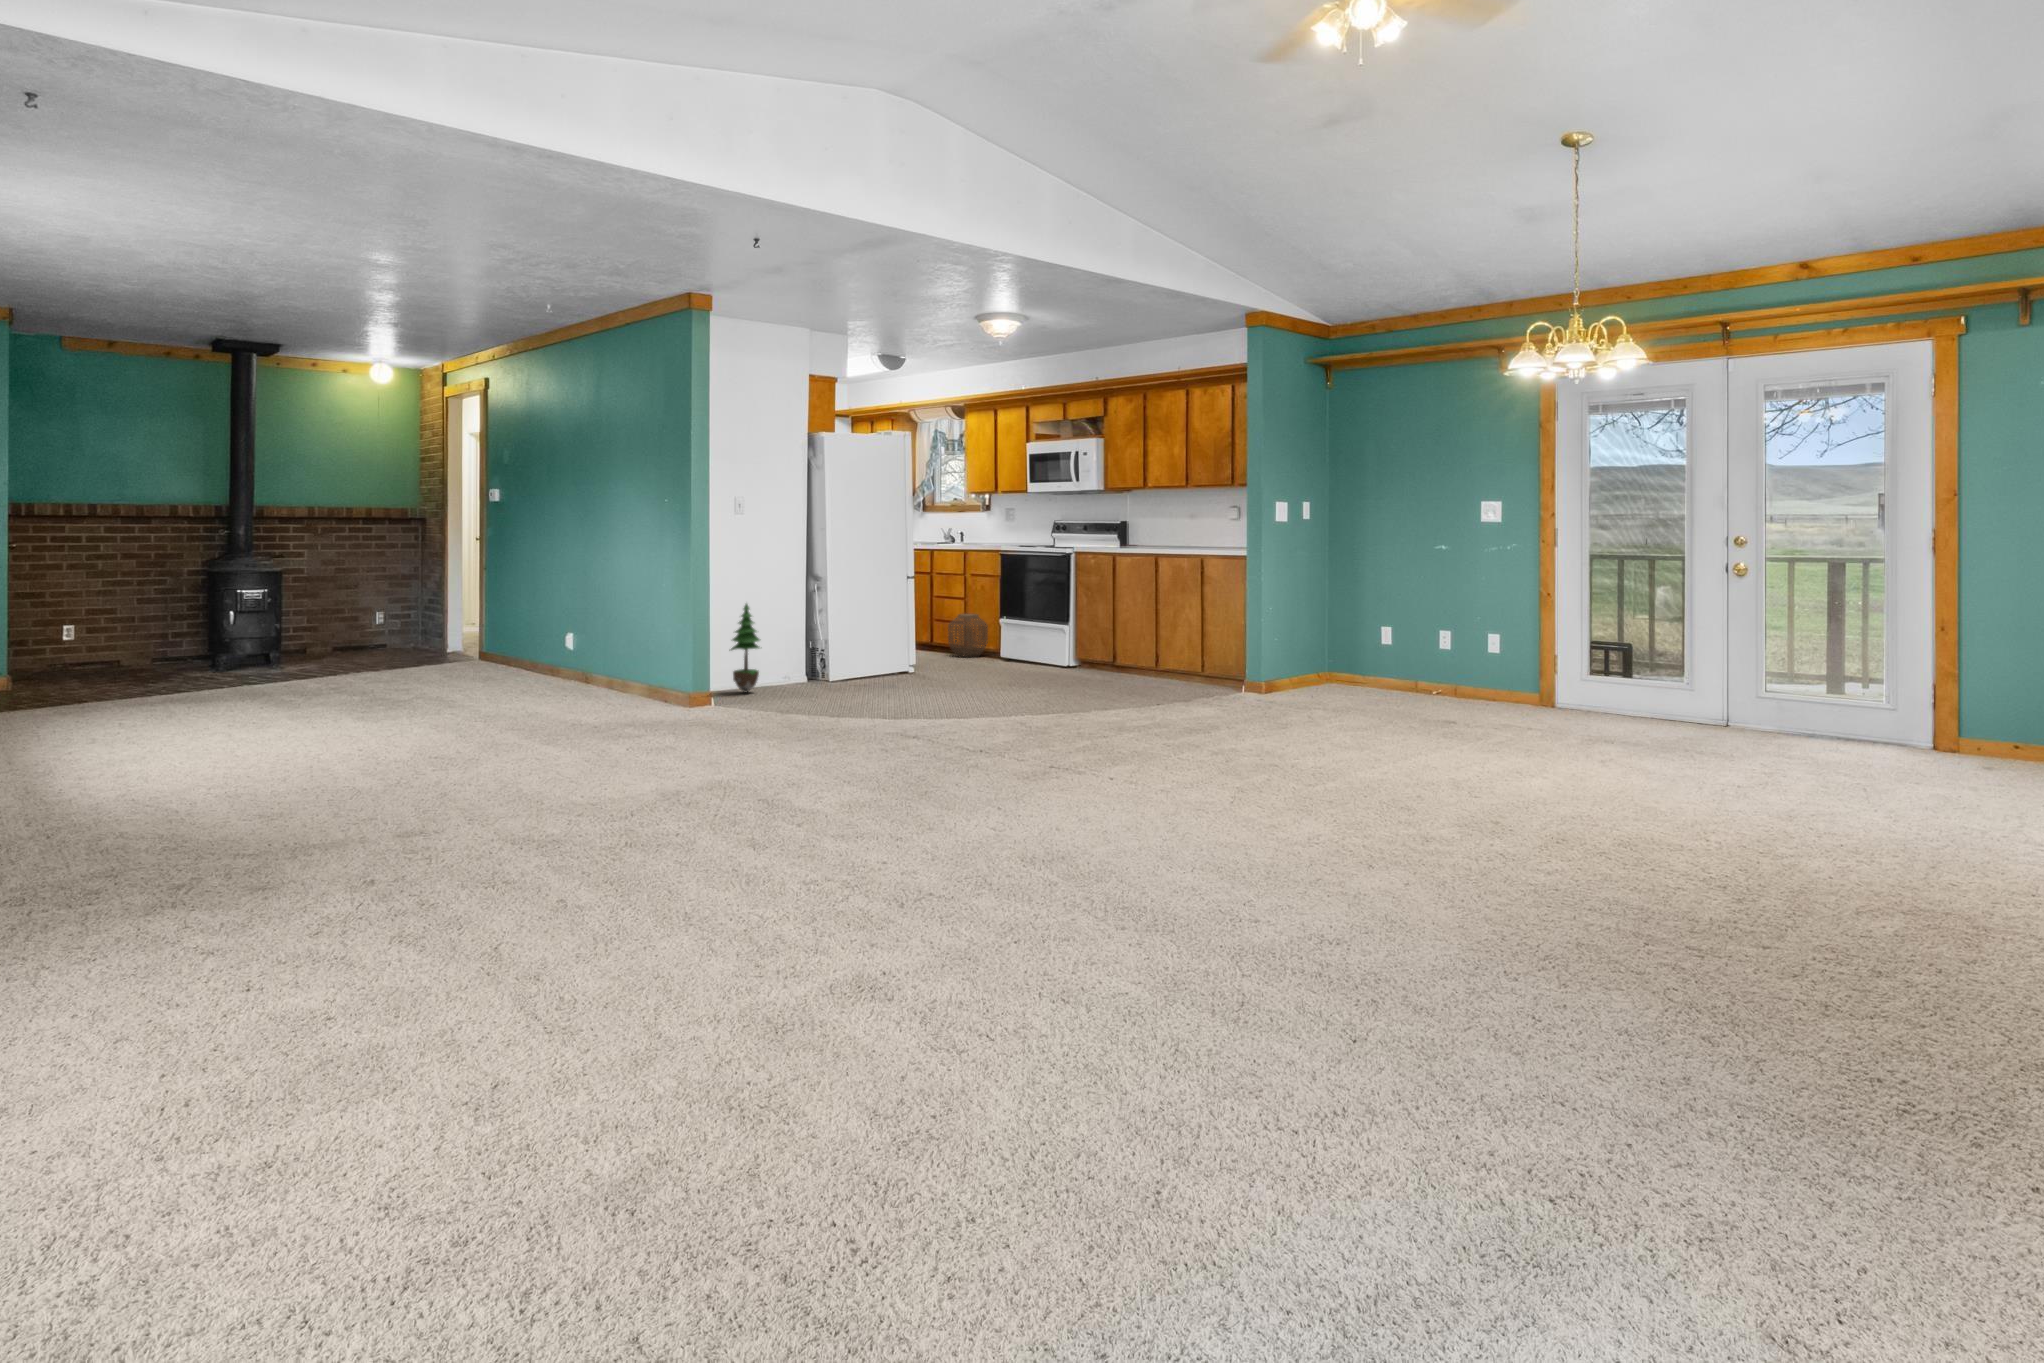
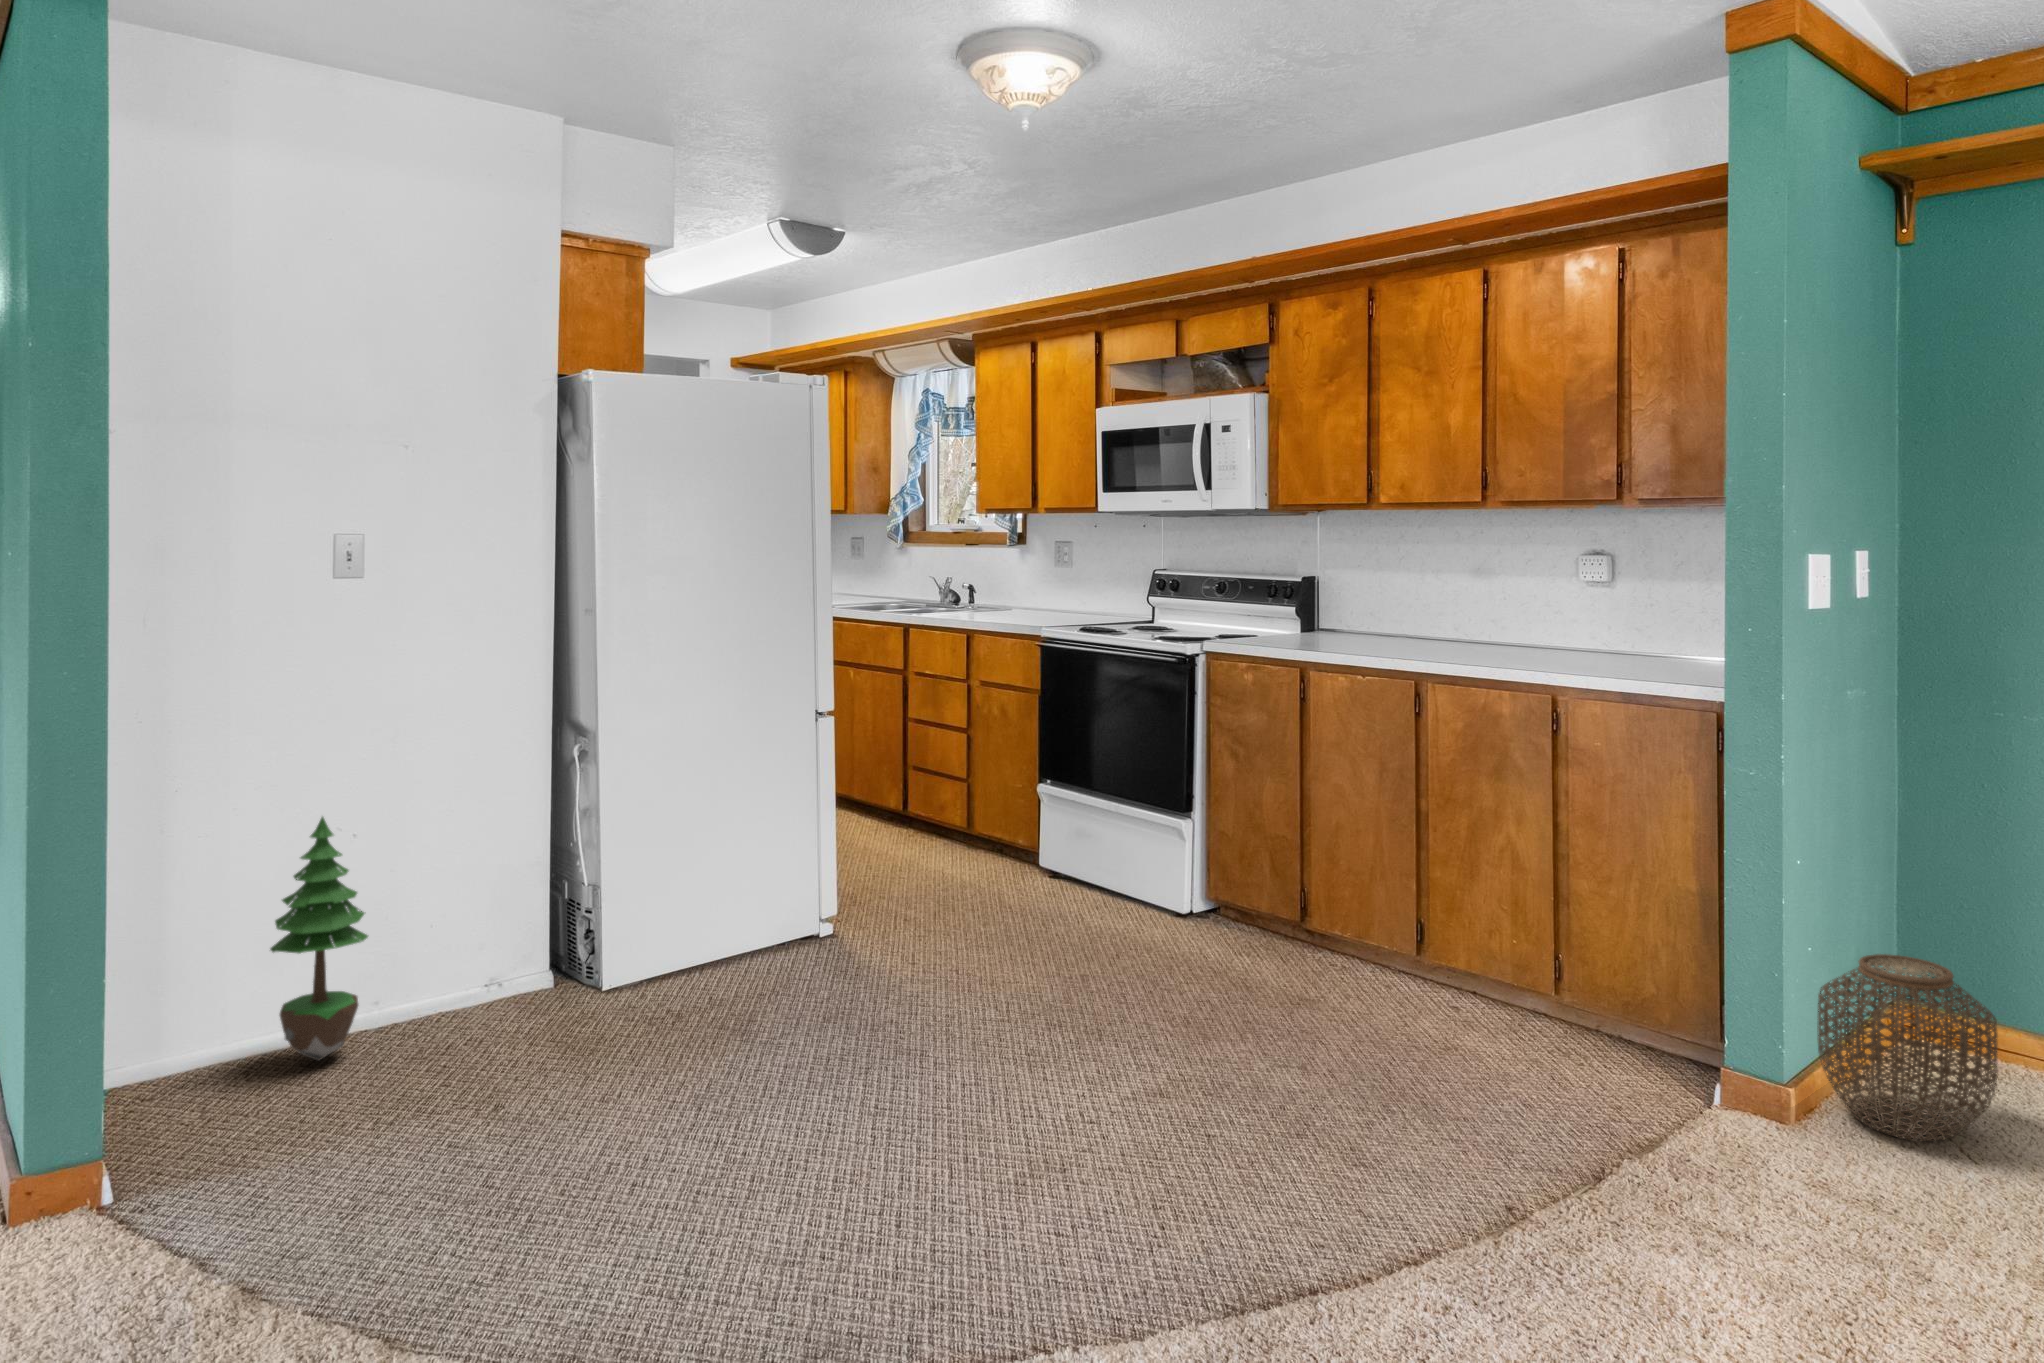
woven basket: present [948,614,988,657] -> present [1817,954,1998,1141]

